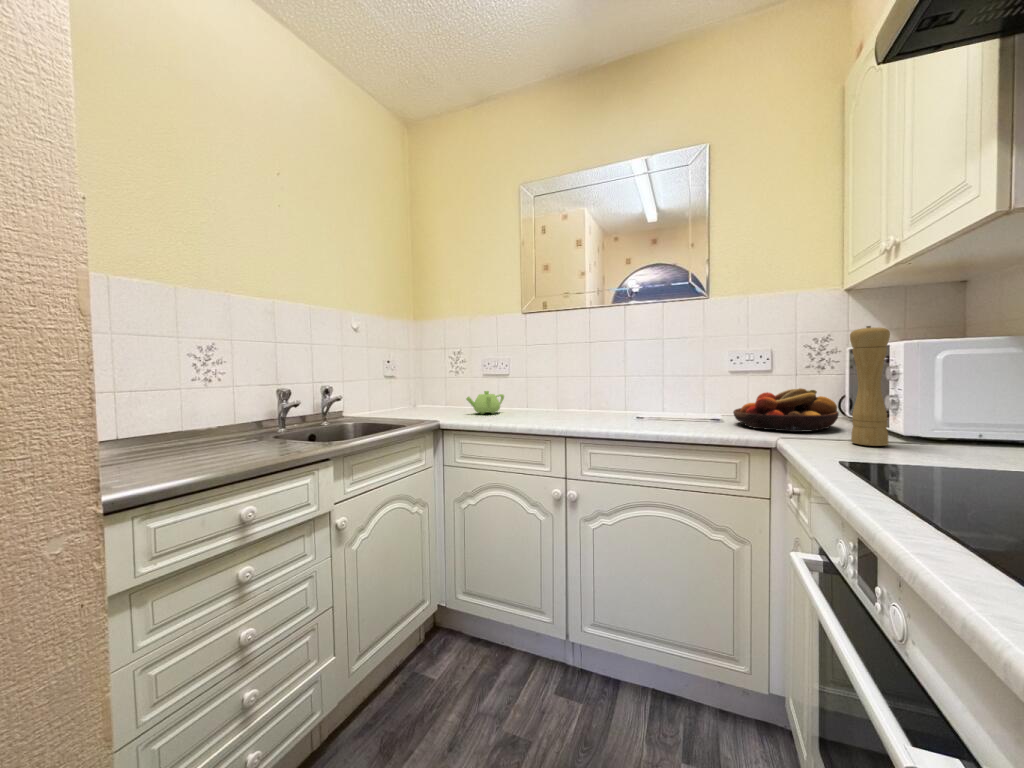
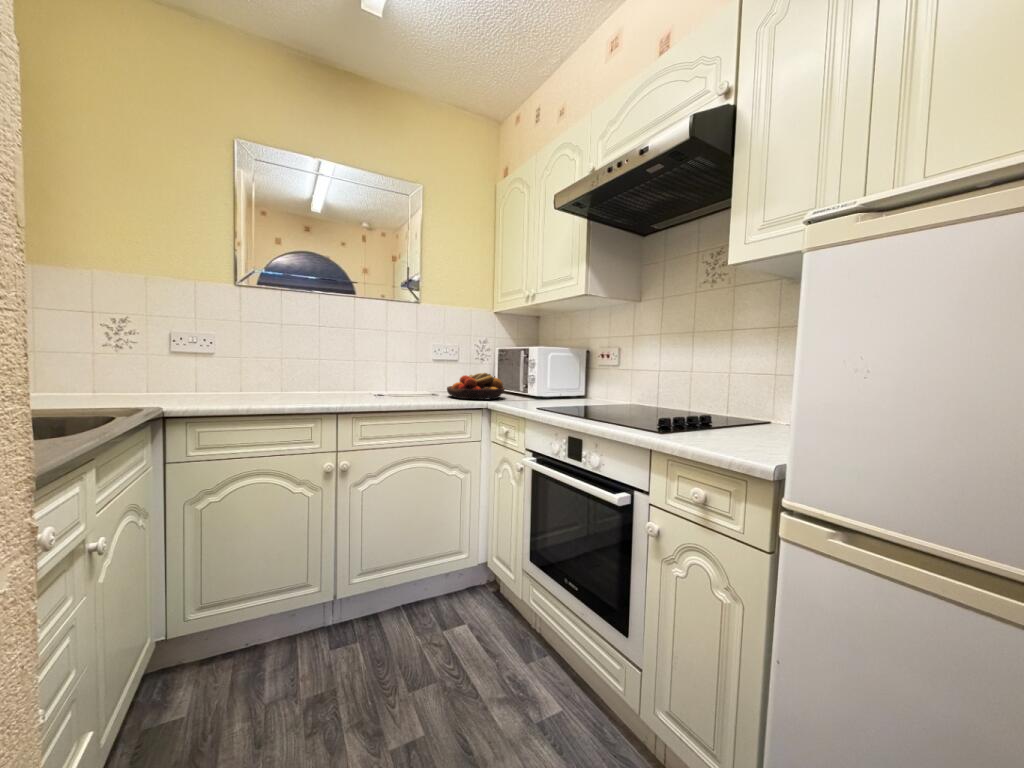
pepper mill: present [850,326,890,446] -> none [520,338,537,403]
teapot: present [466,391,504,414] -> none [166,372,218,400]

